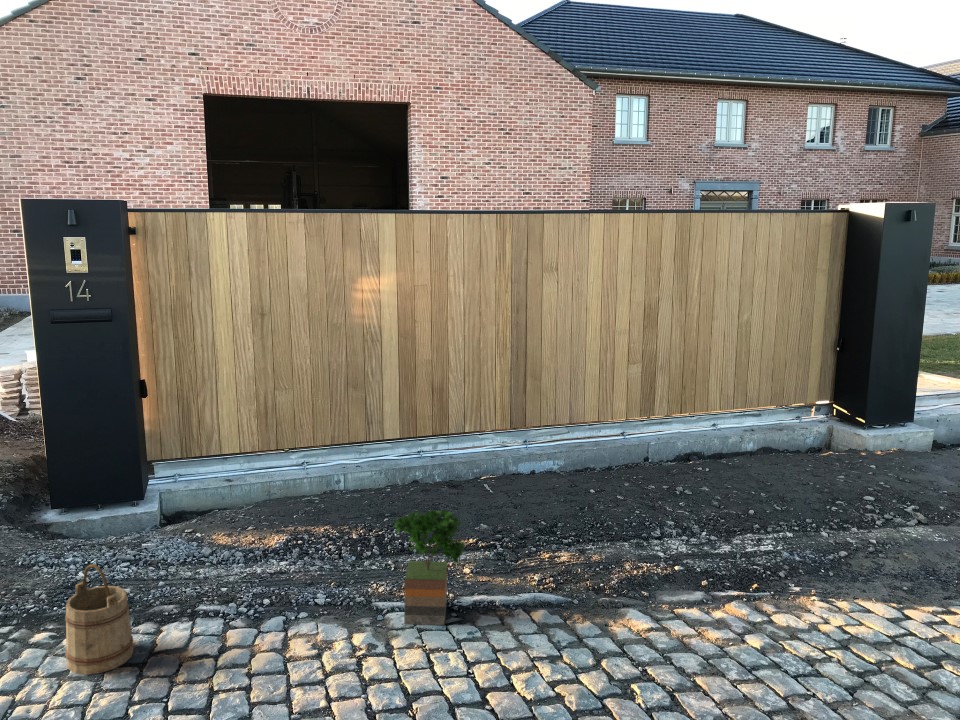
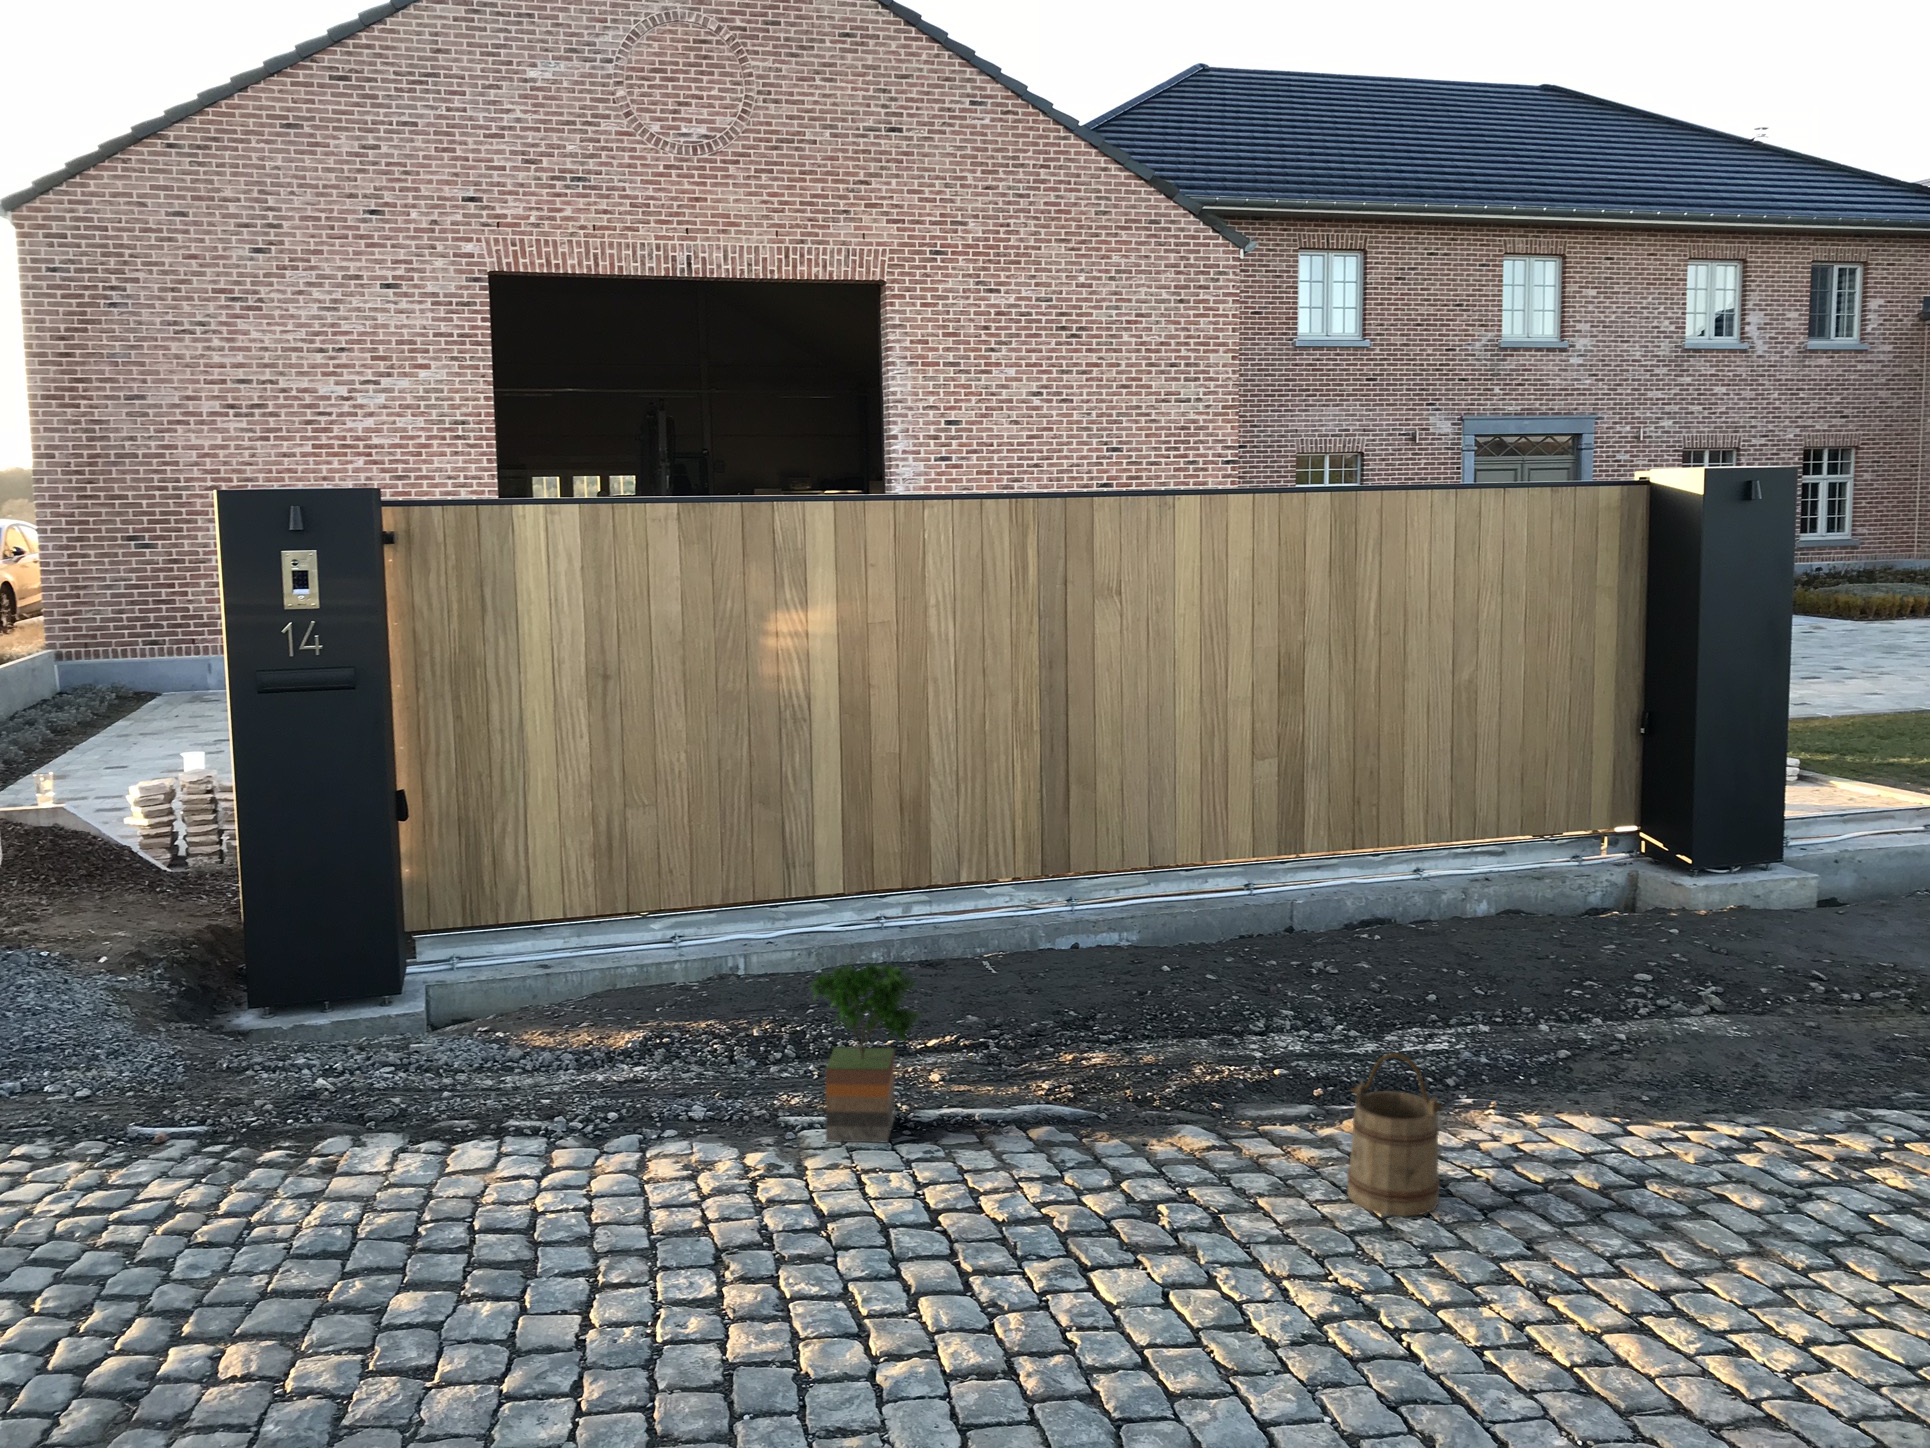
bucket: present [65,564,133,675] -> present [1347,1053,1443,1216]

